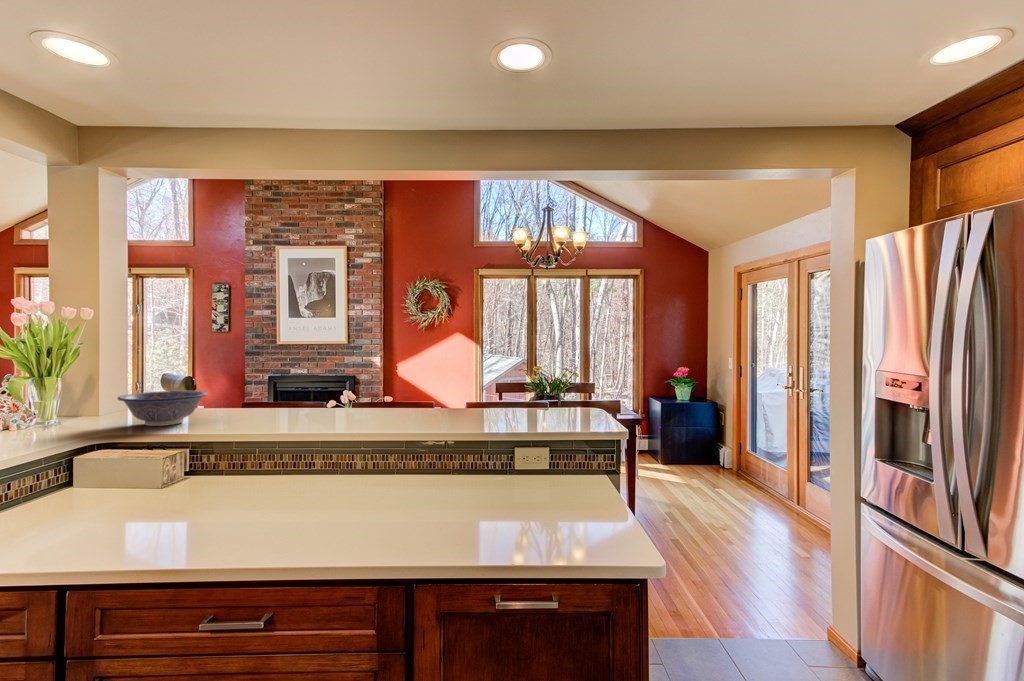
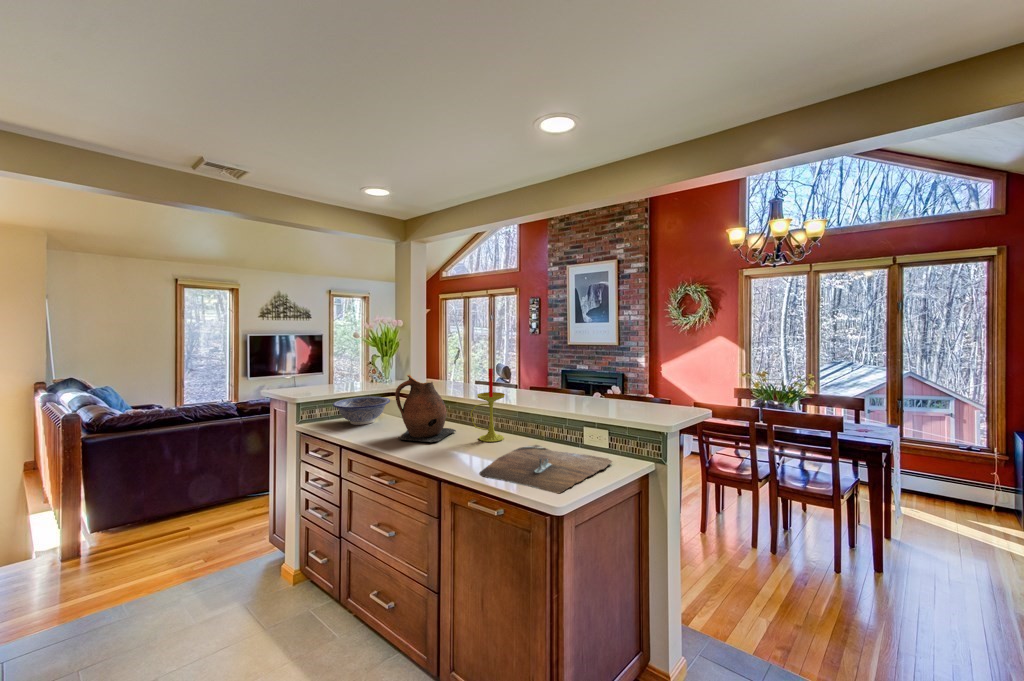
candle: none [356,338,389,417] -> present [470,368,505,442]
ceramic pitcher: none [262,349,328,425] -> present [395,375,456,443]
cutting board: none [417,410,512,430] -> present [480,445,612,494]

